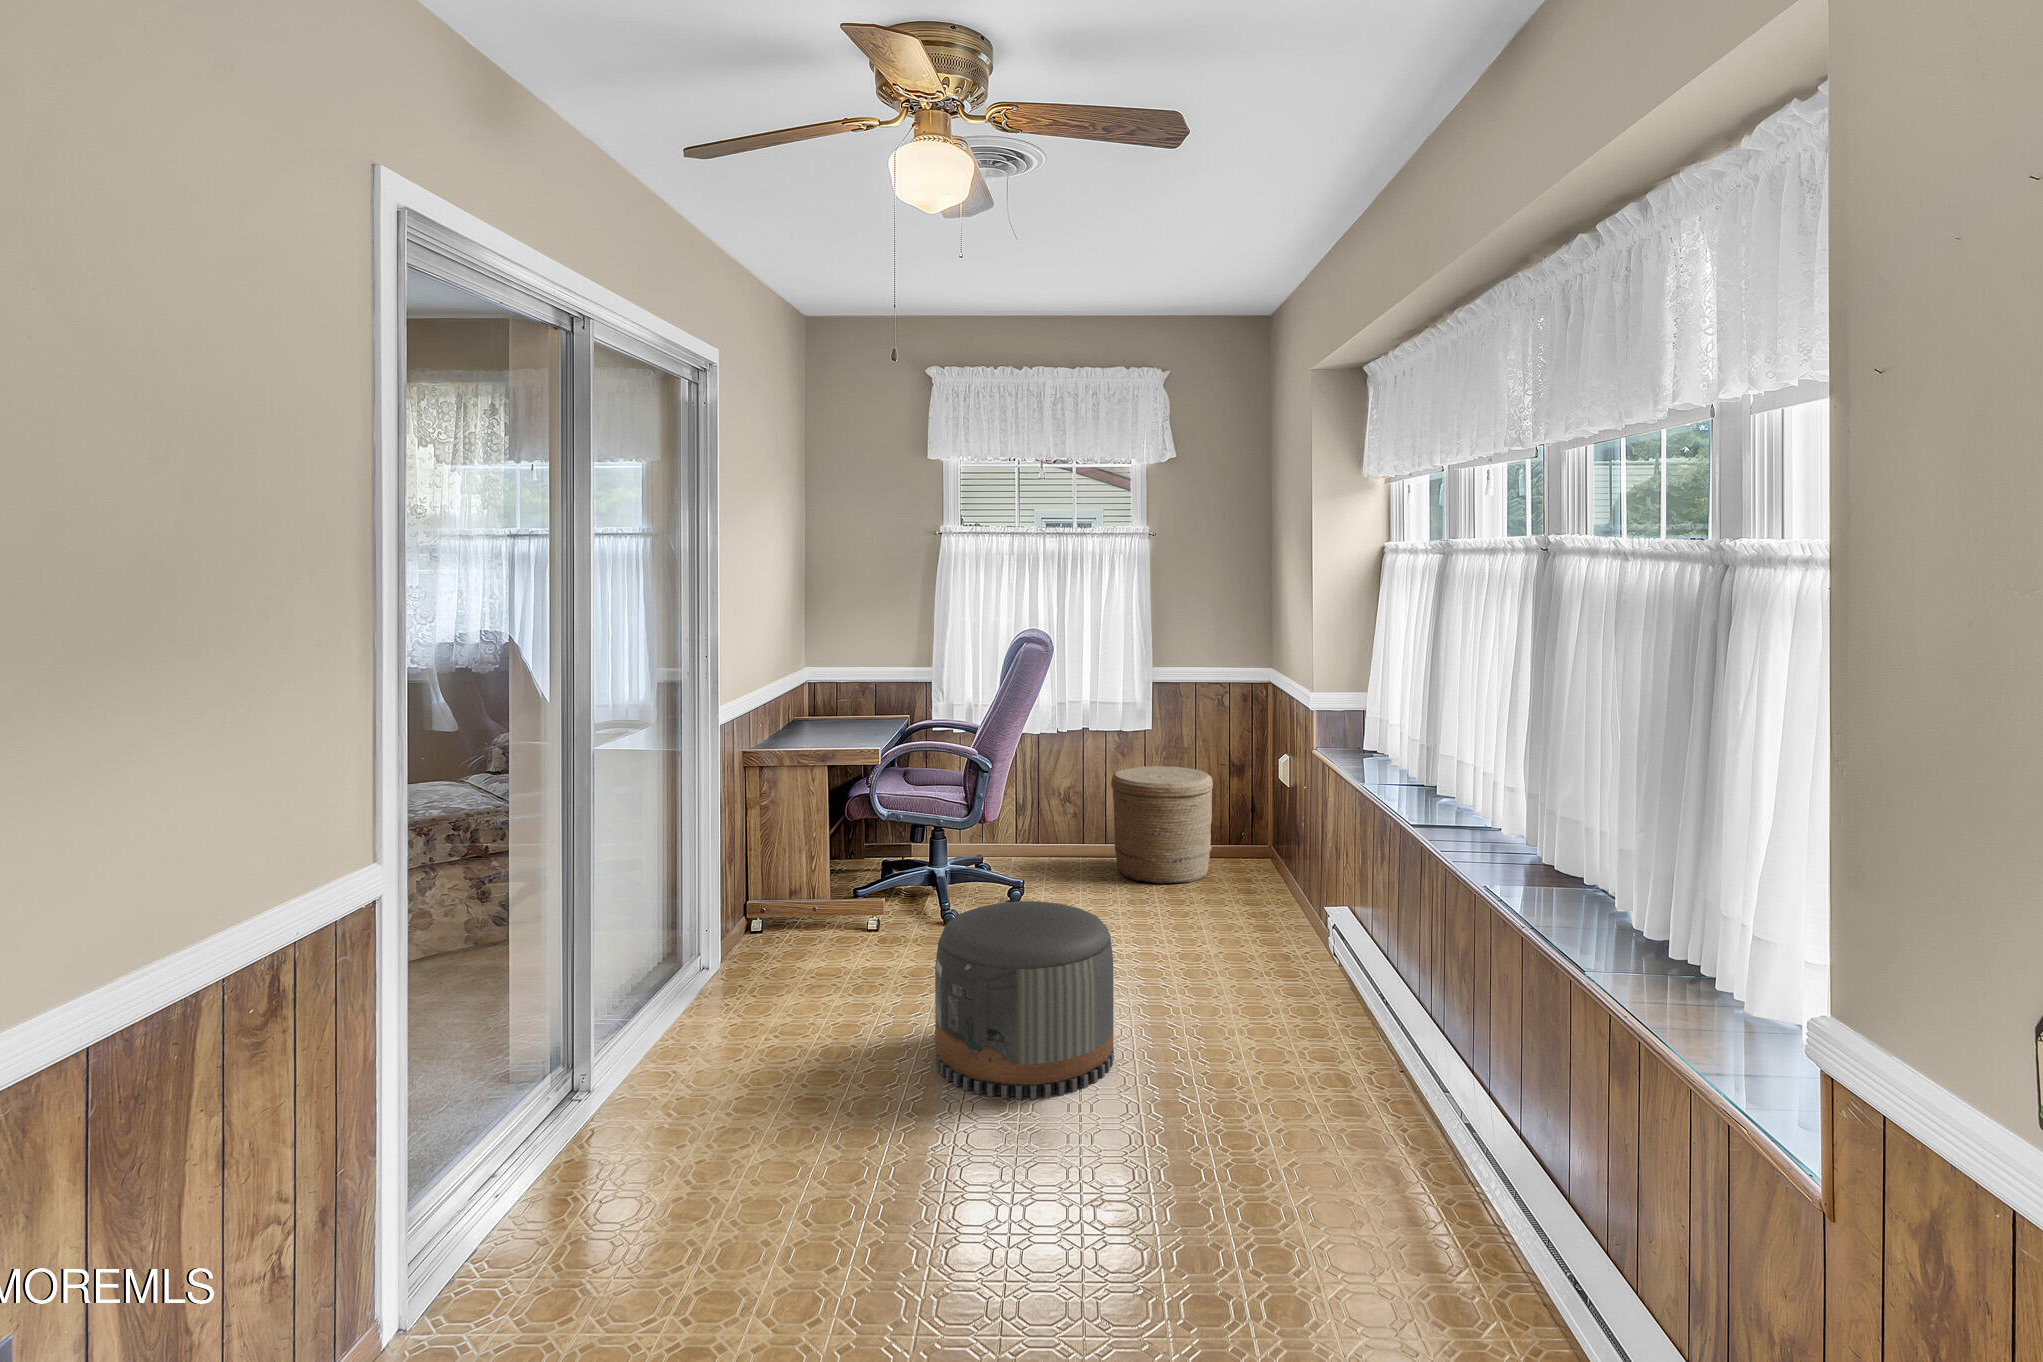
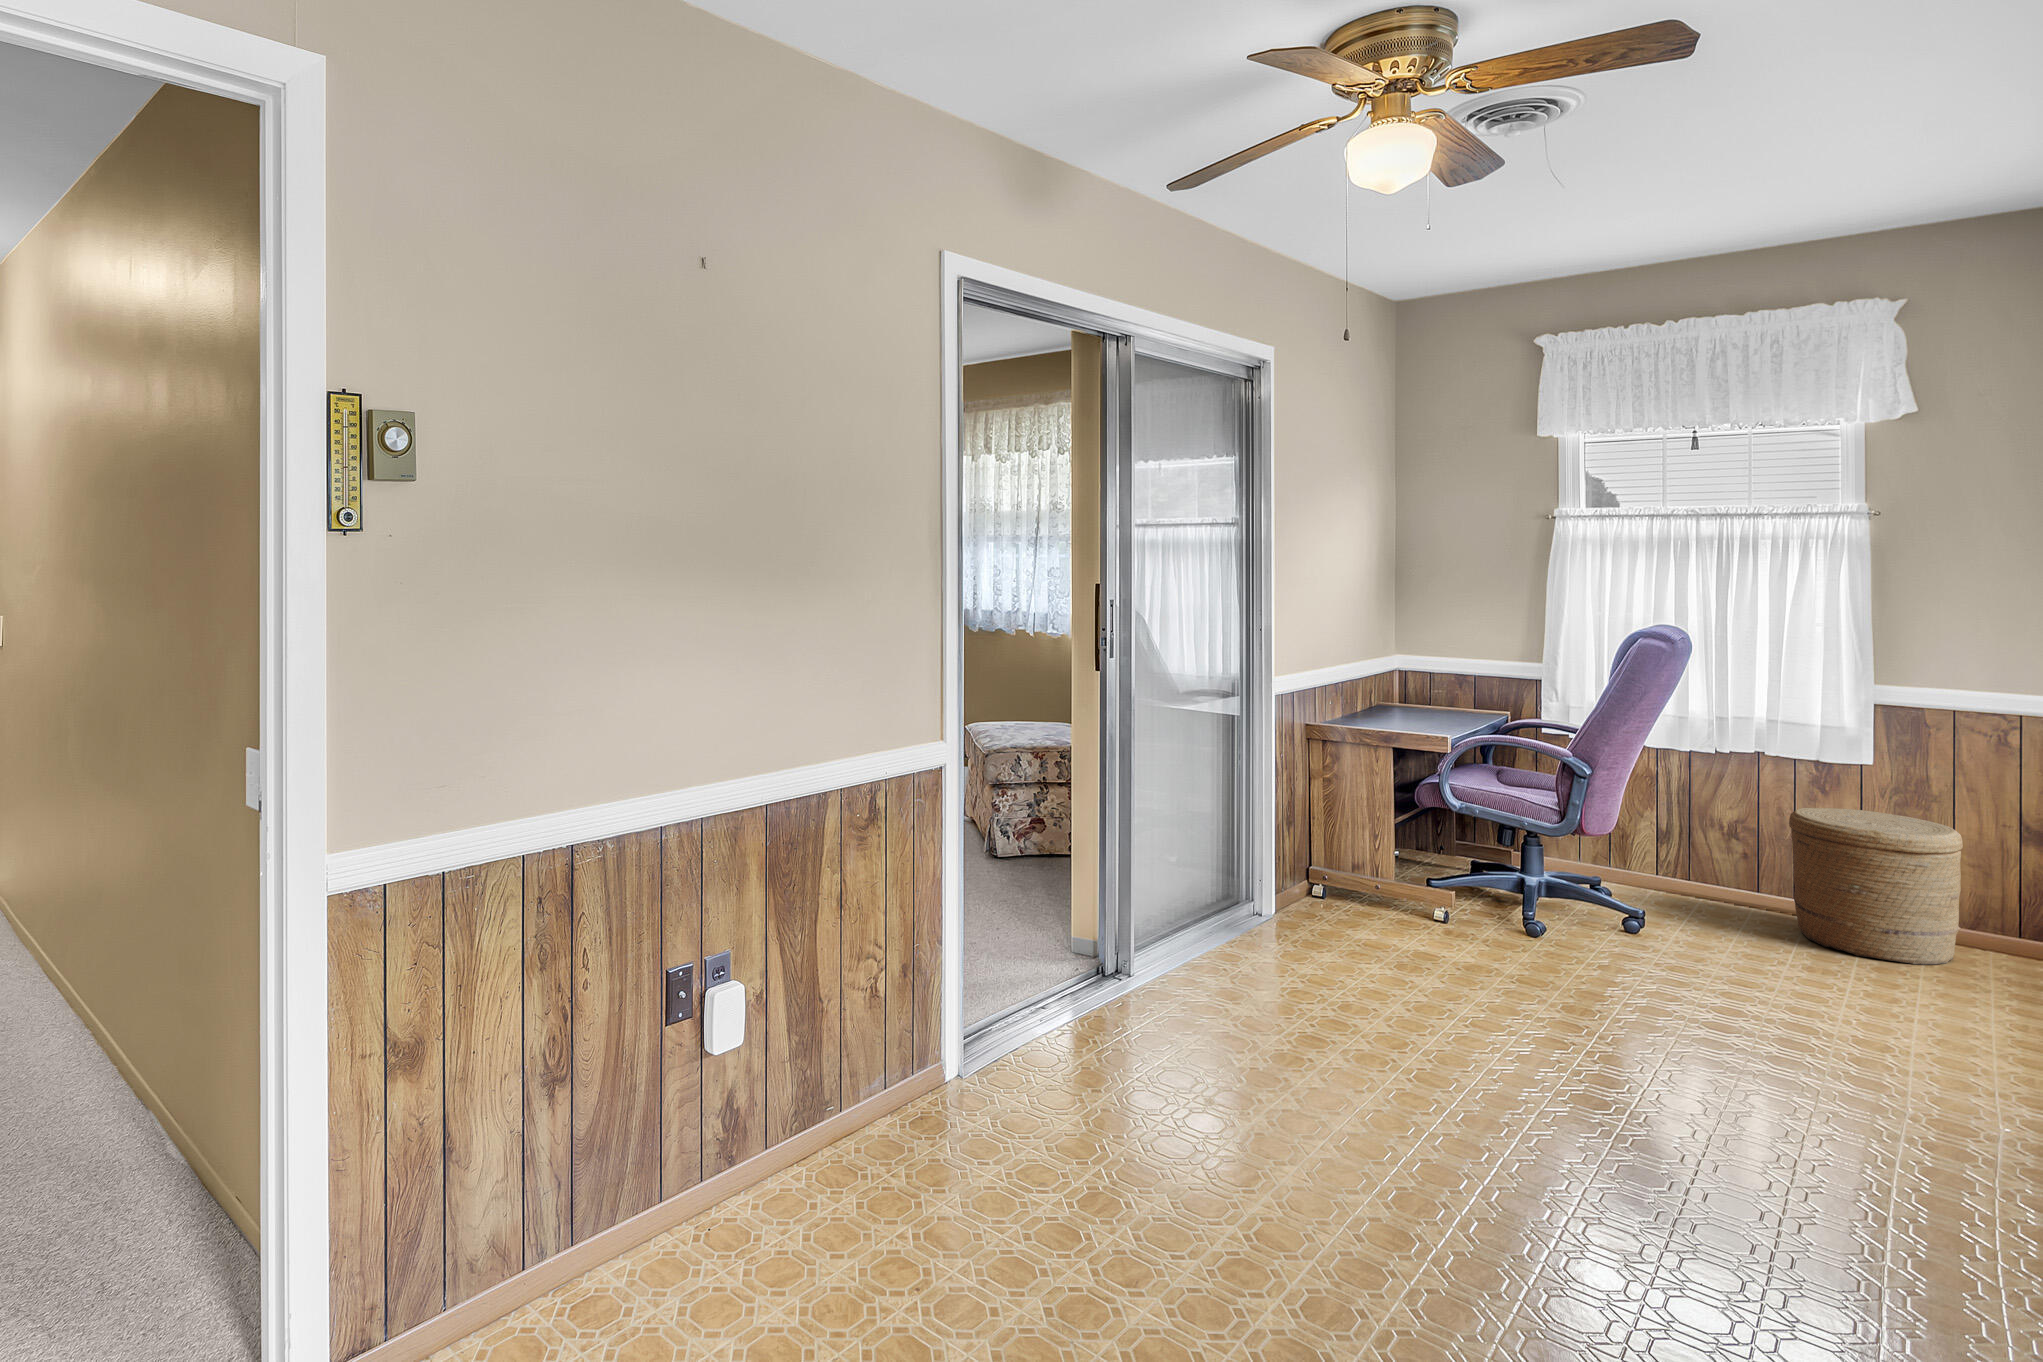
pouf: present [935,901,1114,1099] -> none [1462,903,1692,1119]

